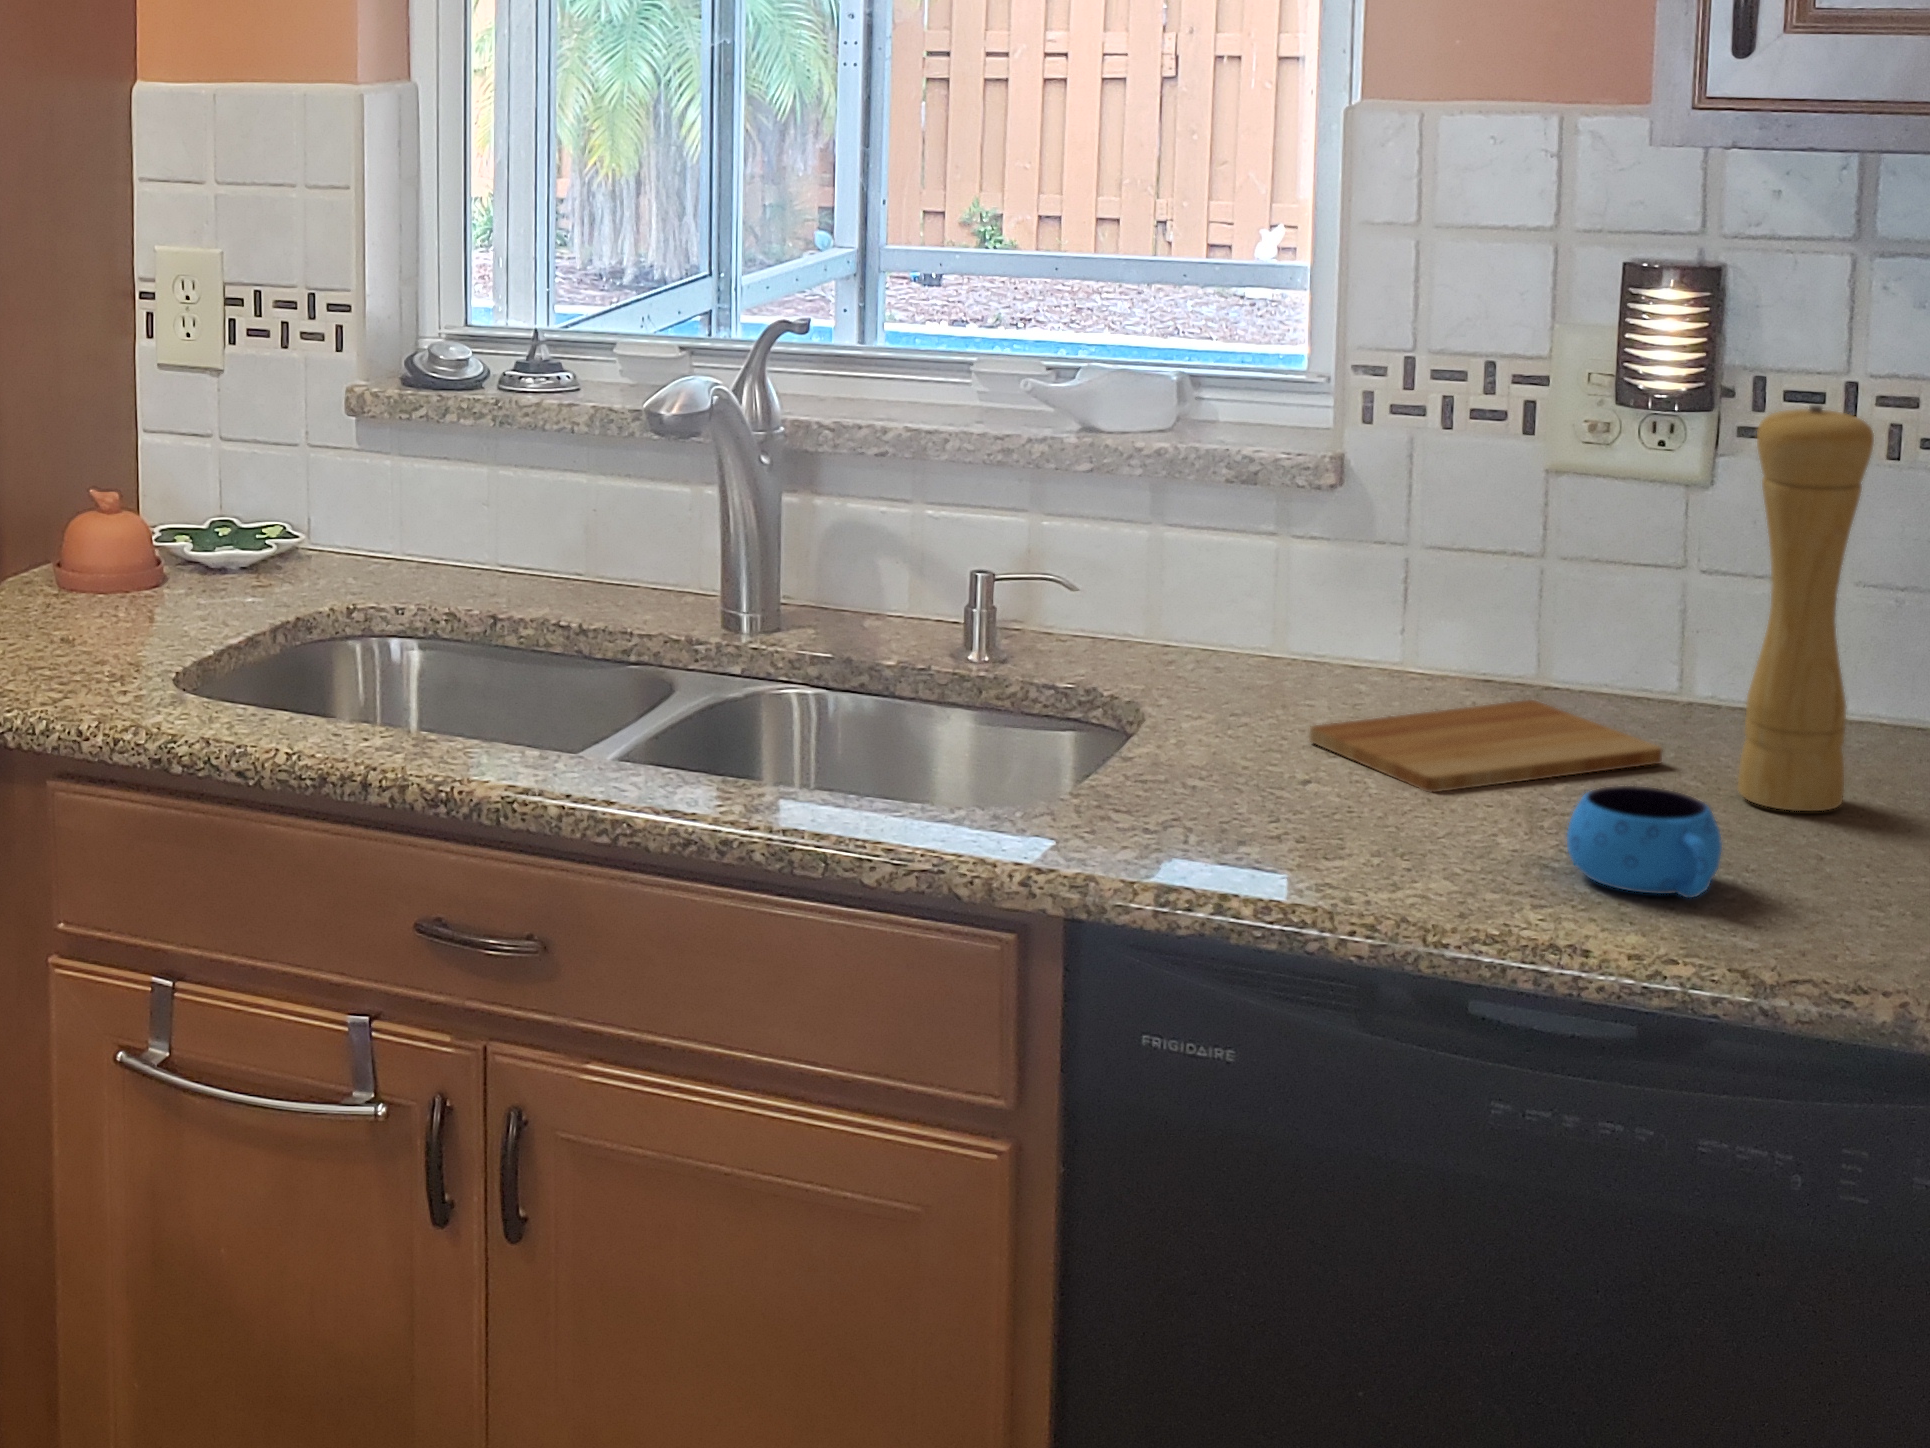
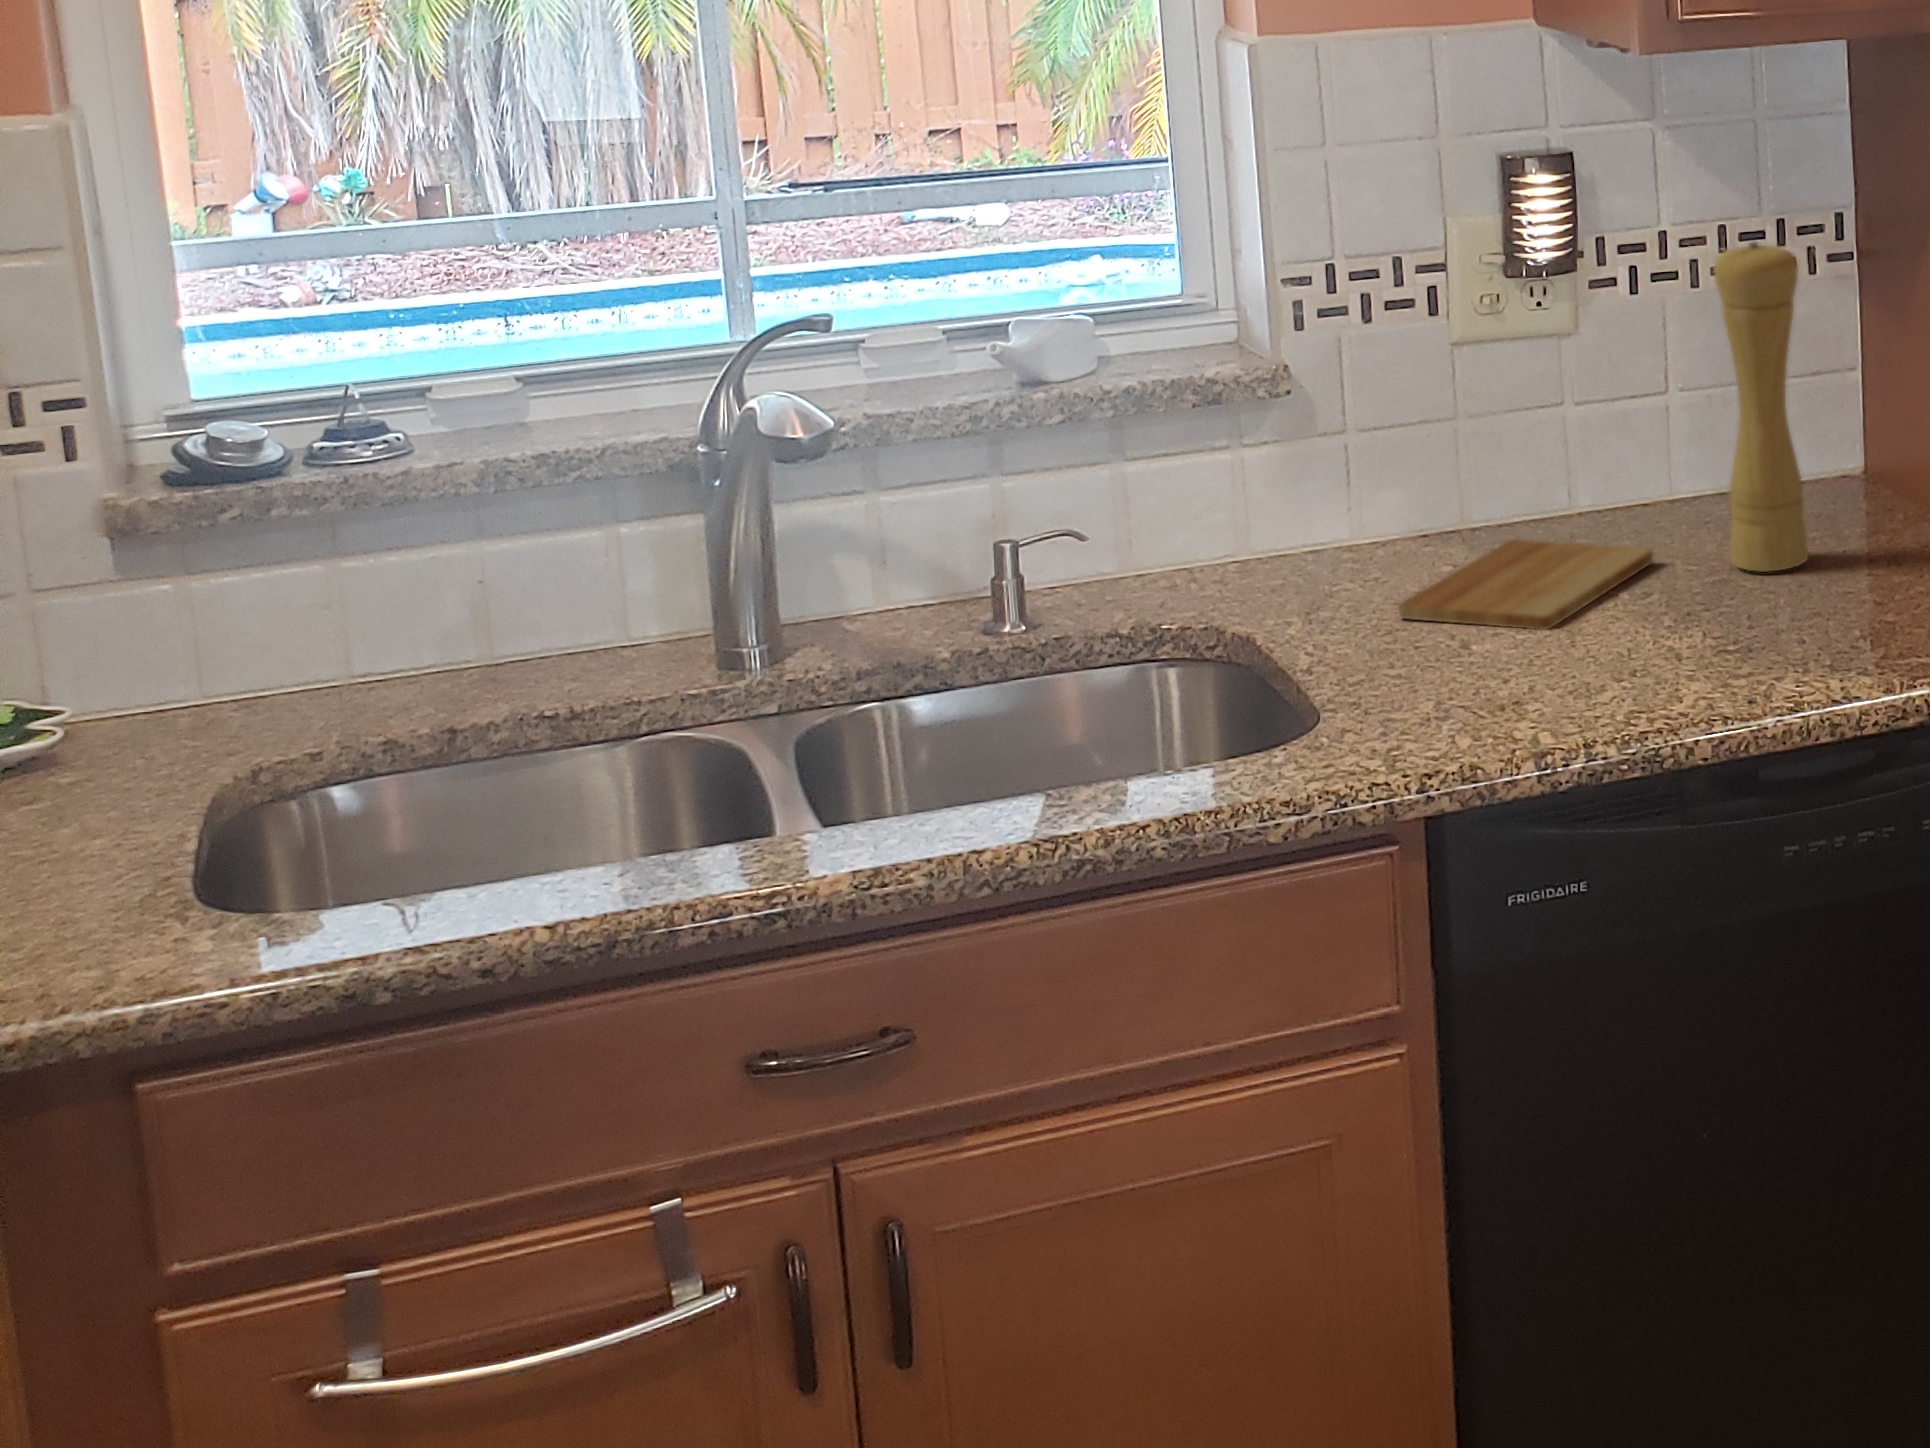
mug: present [1567,786,1722,898] -> none [1730,568,1863,655]

